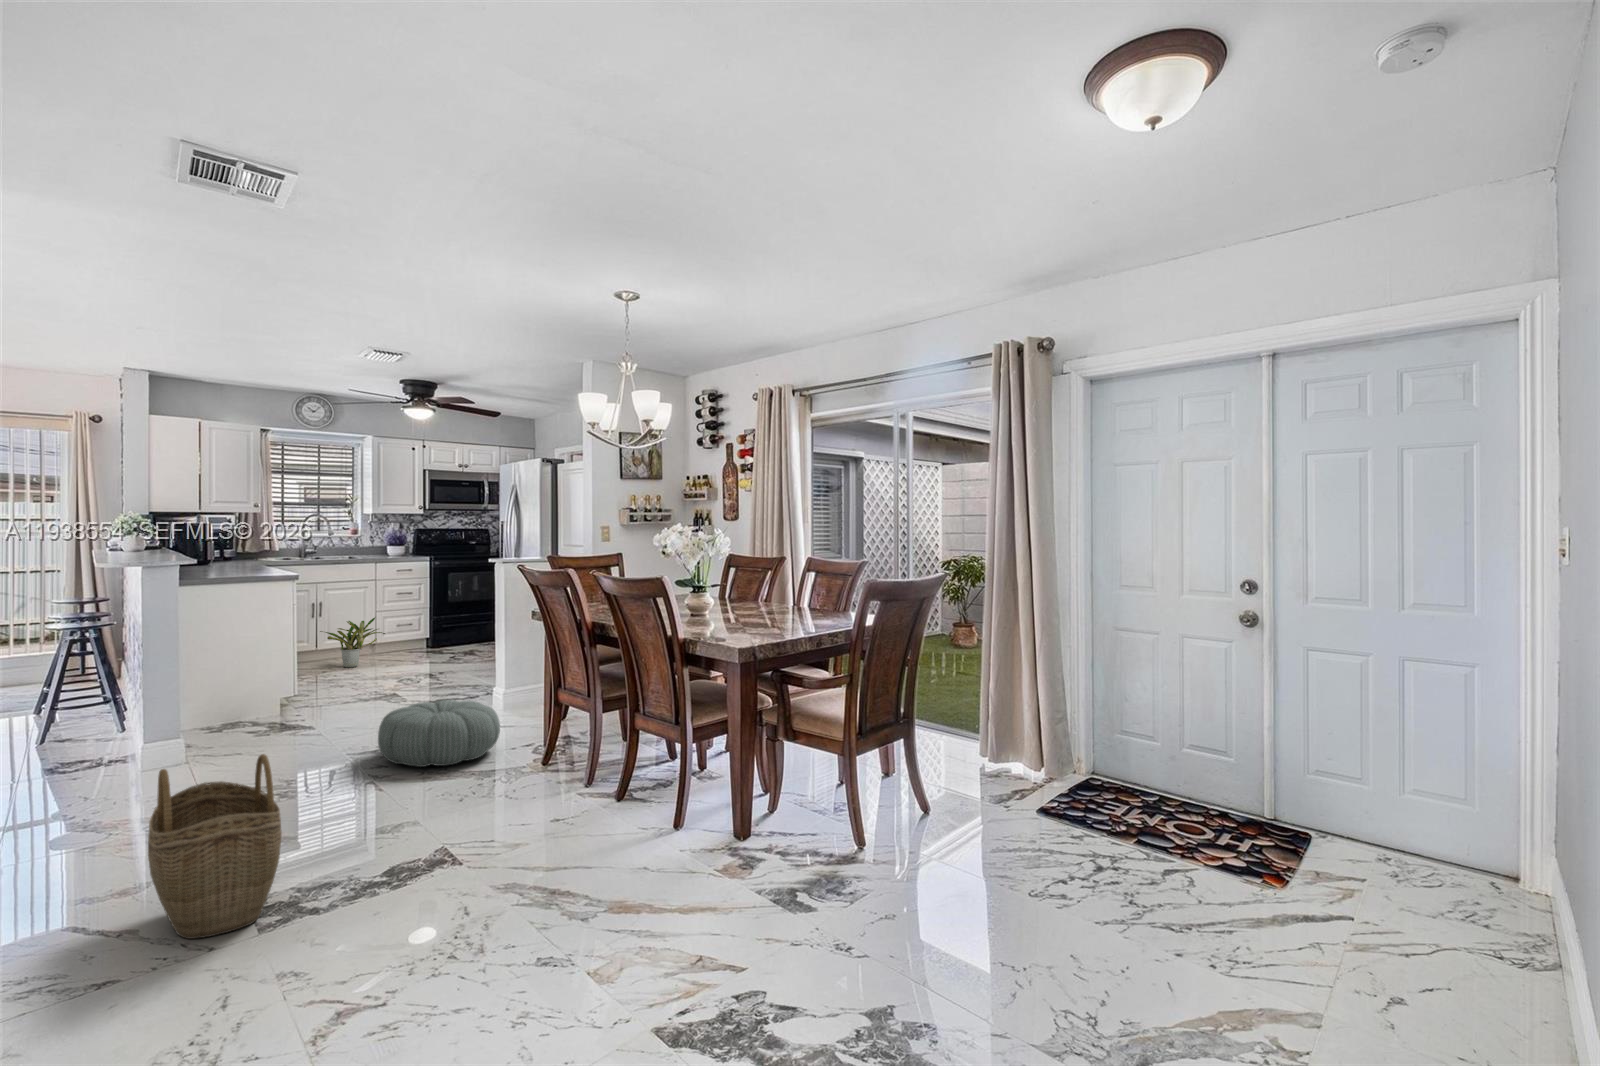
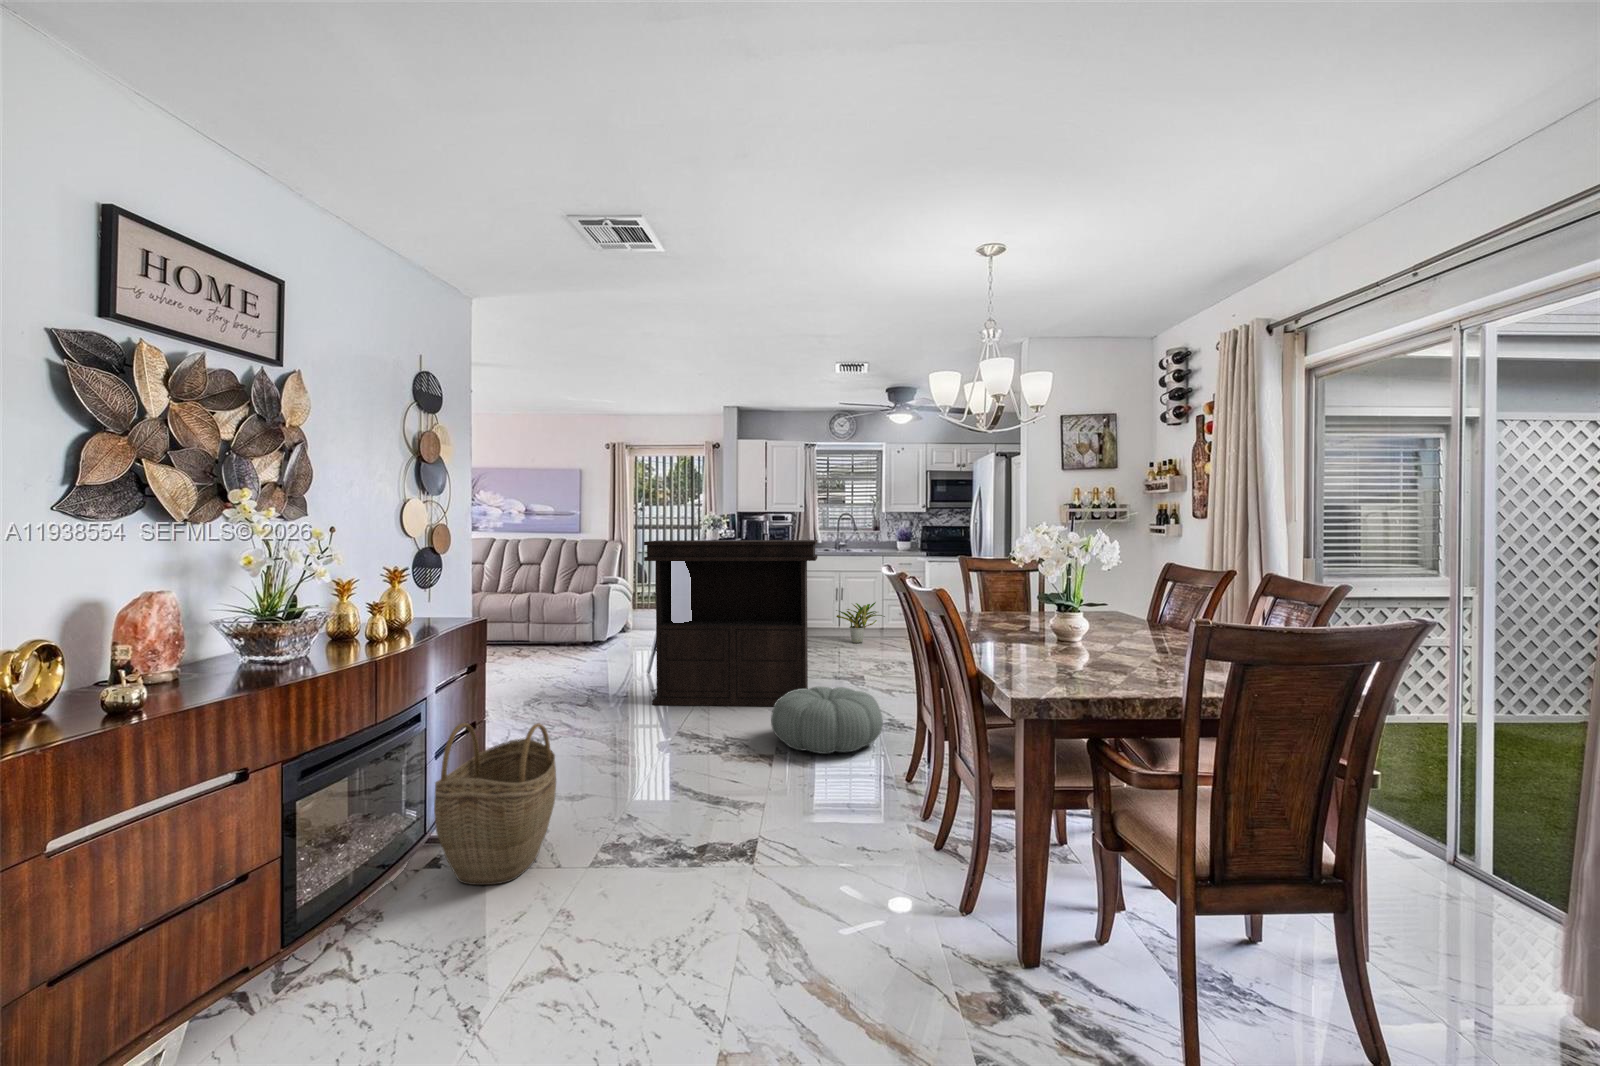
console table: none [149,549,387,762] -> present [644,540,817,706]

